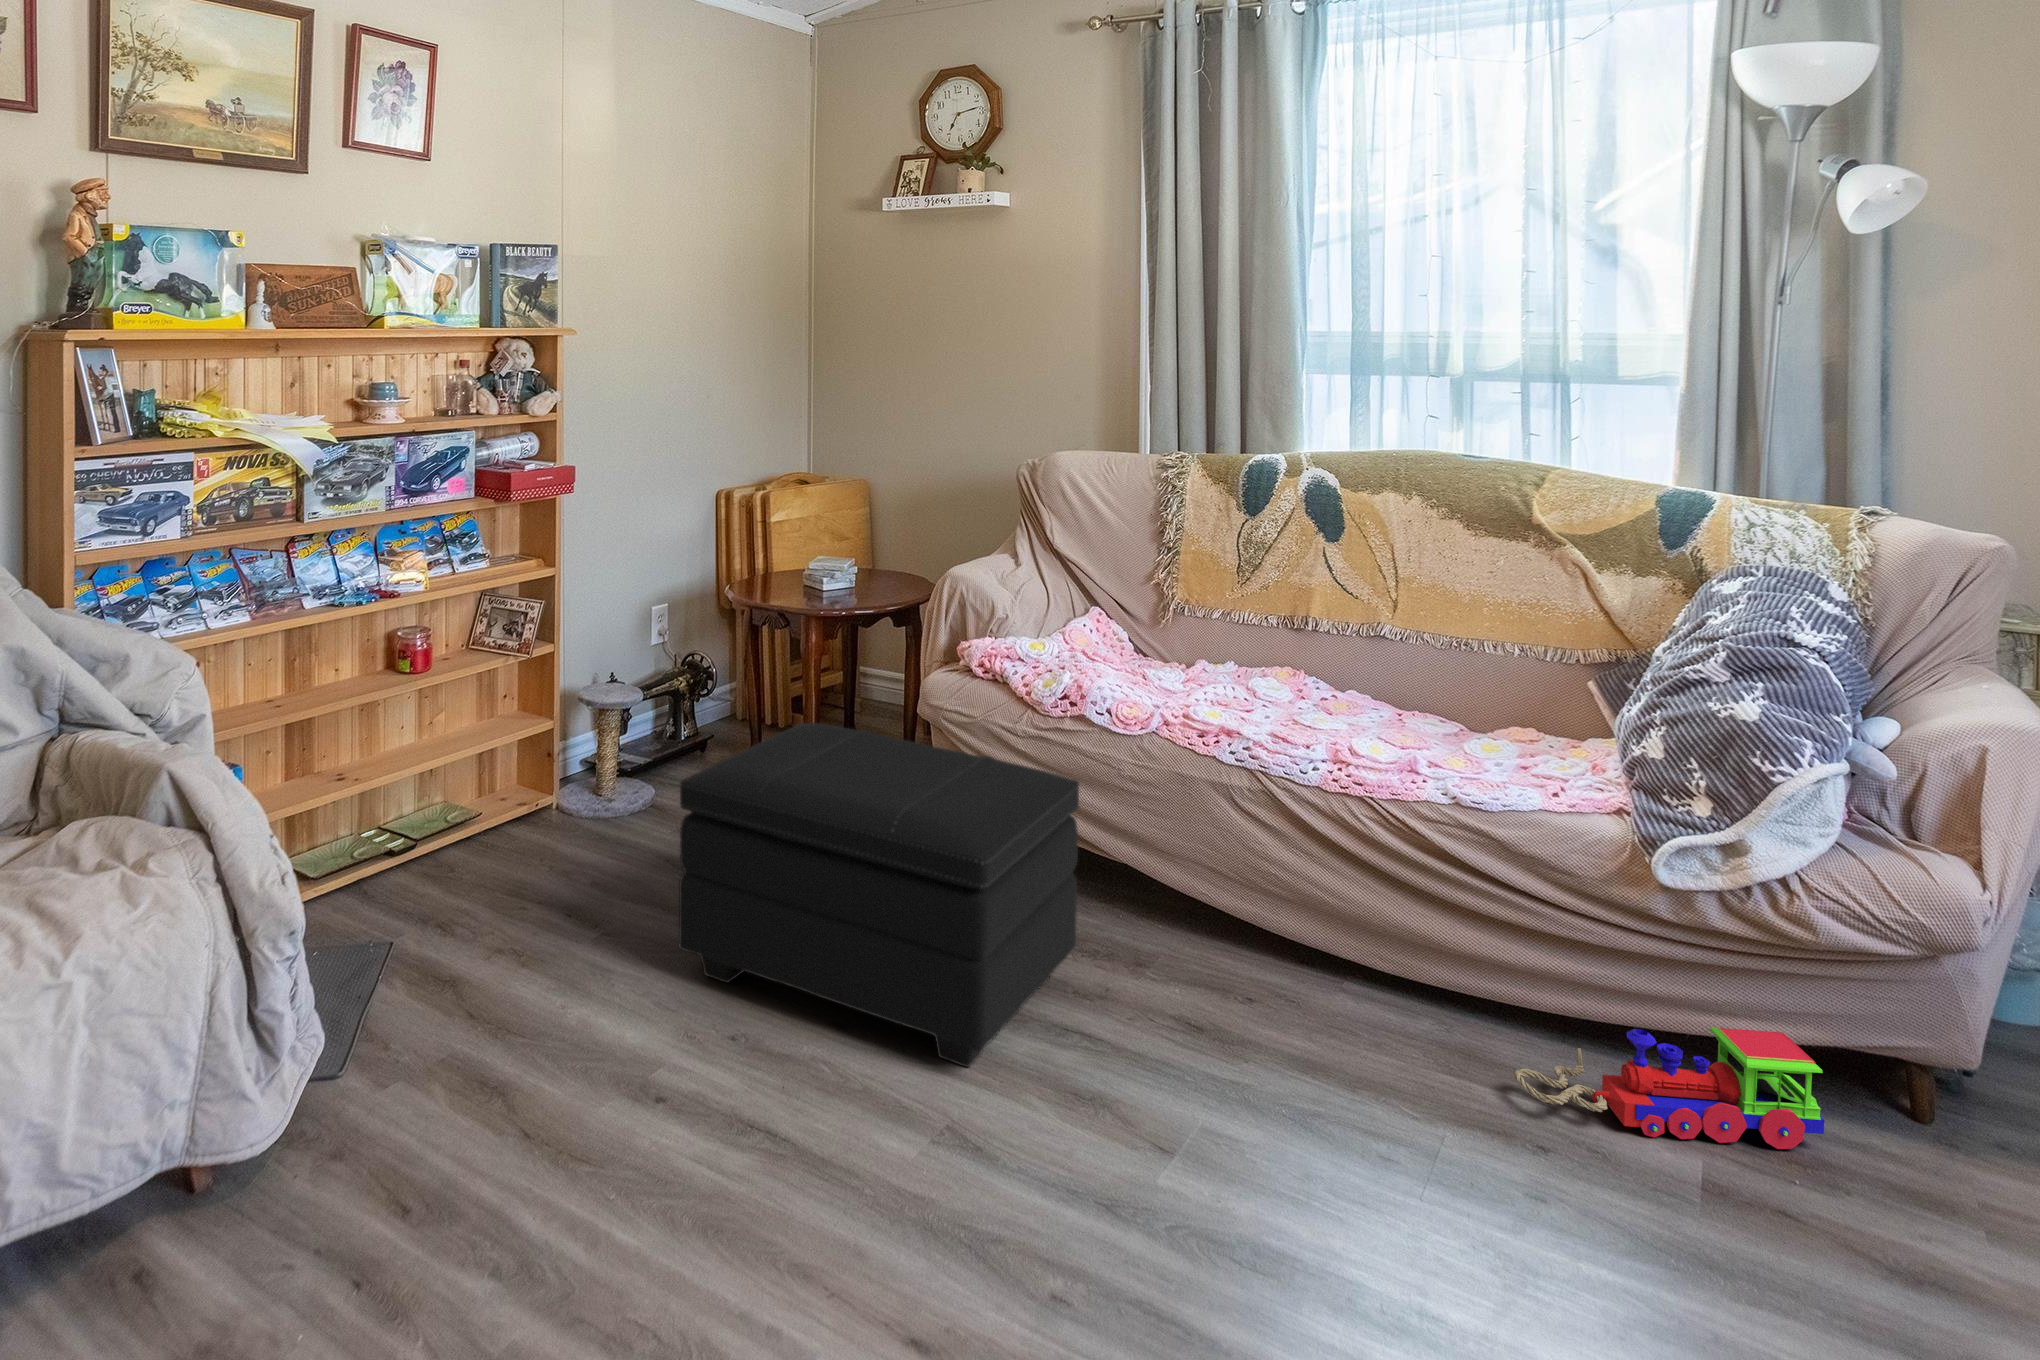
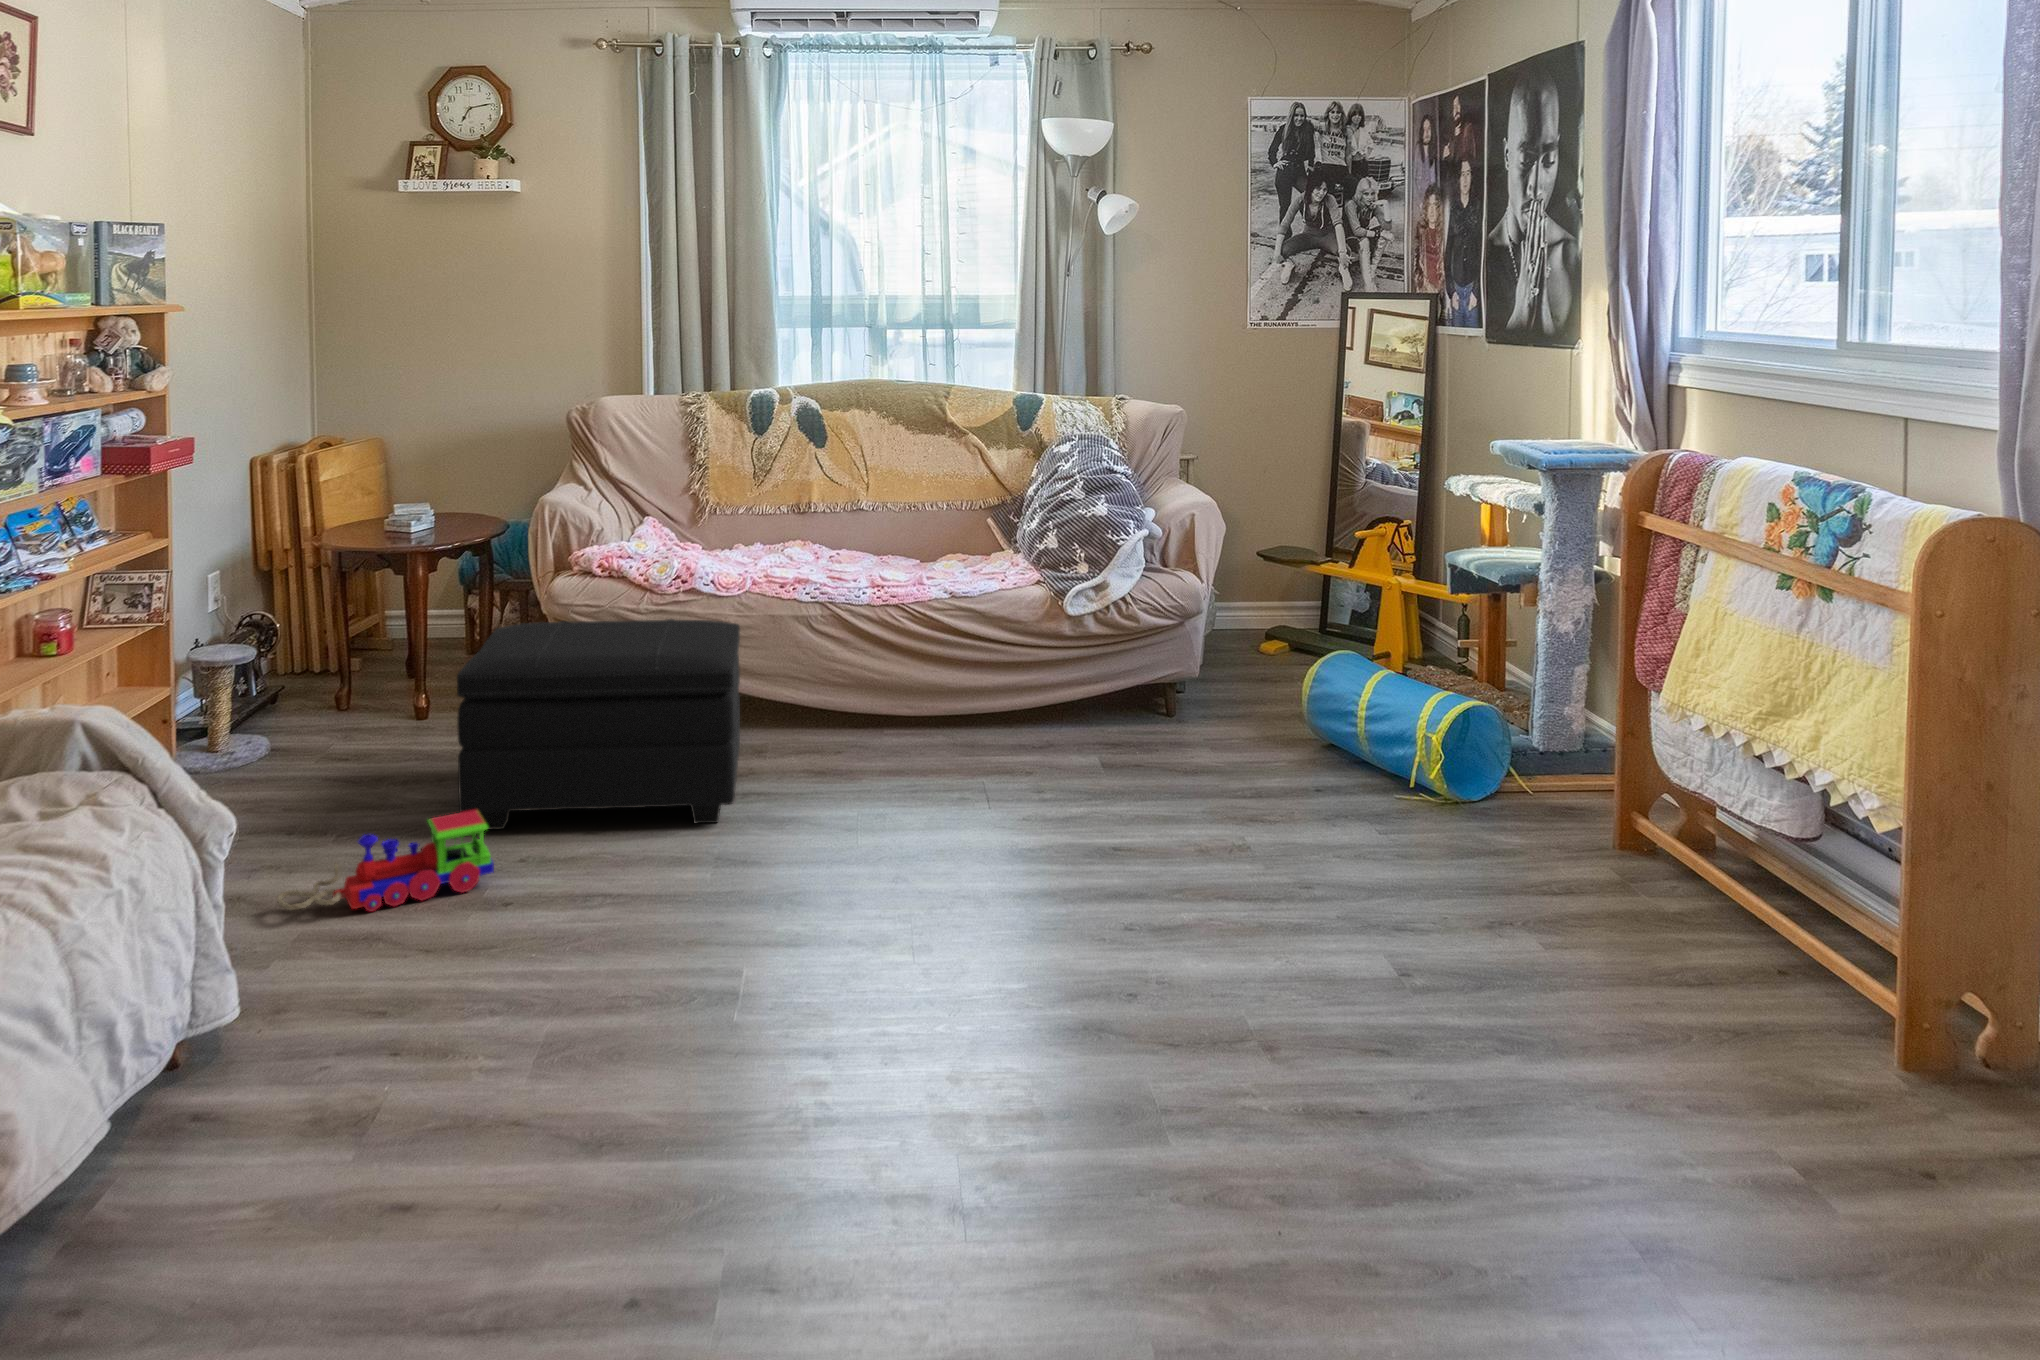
toy train: present [1514,1028,1824,1149] -> present [277,809,494,911]

